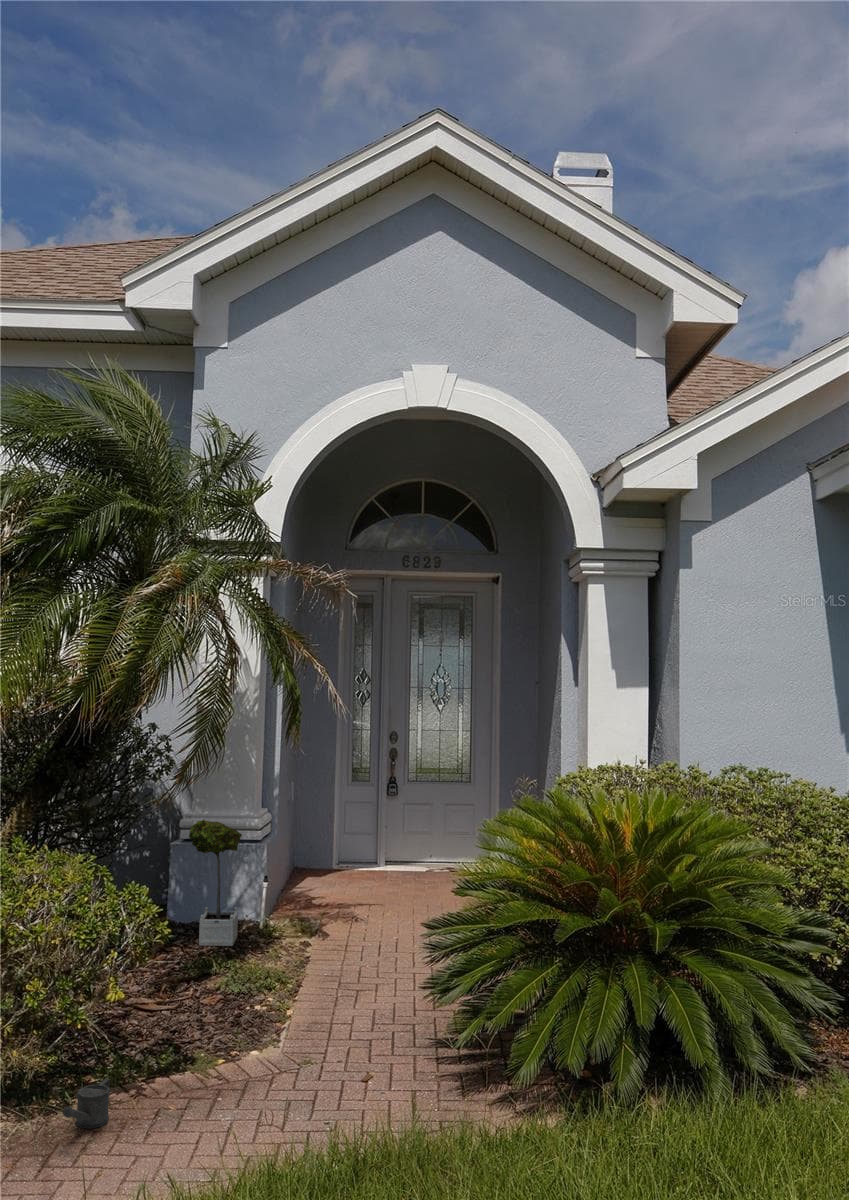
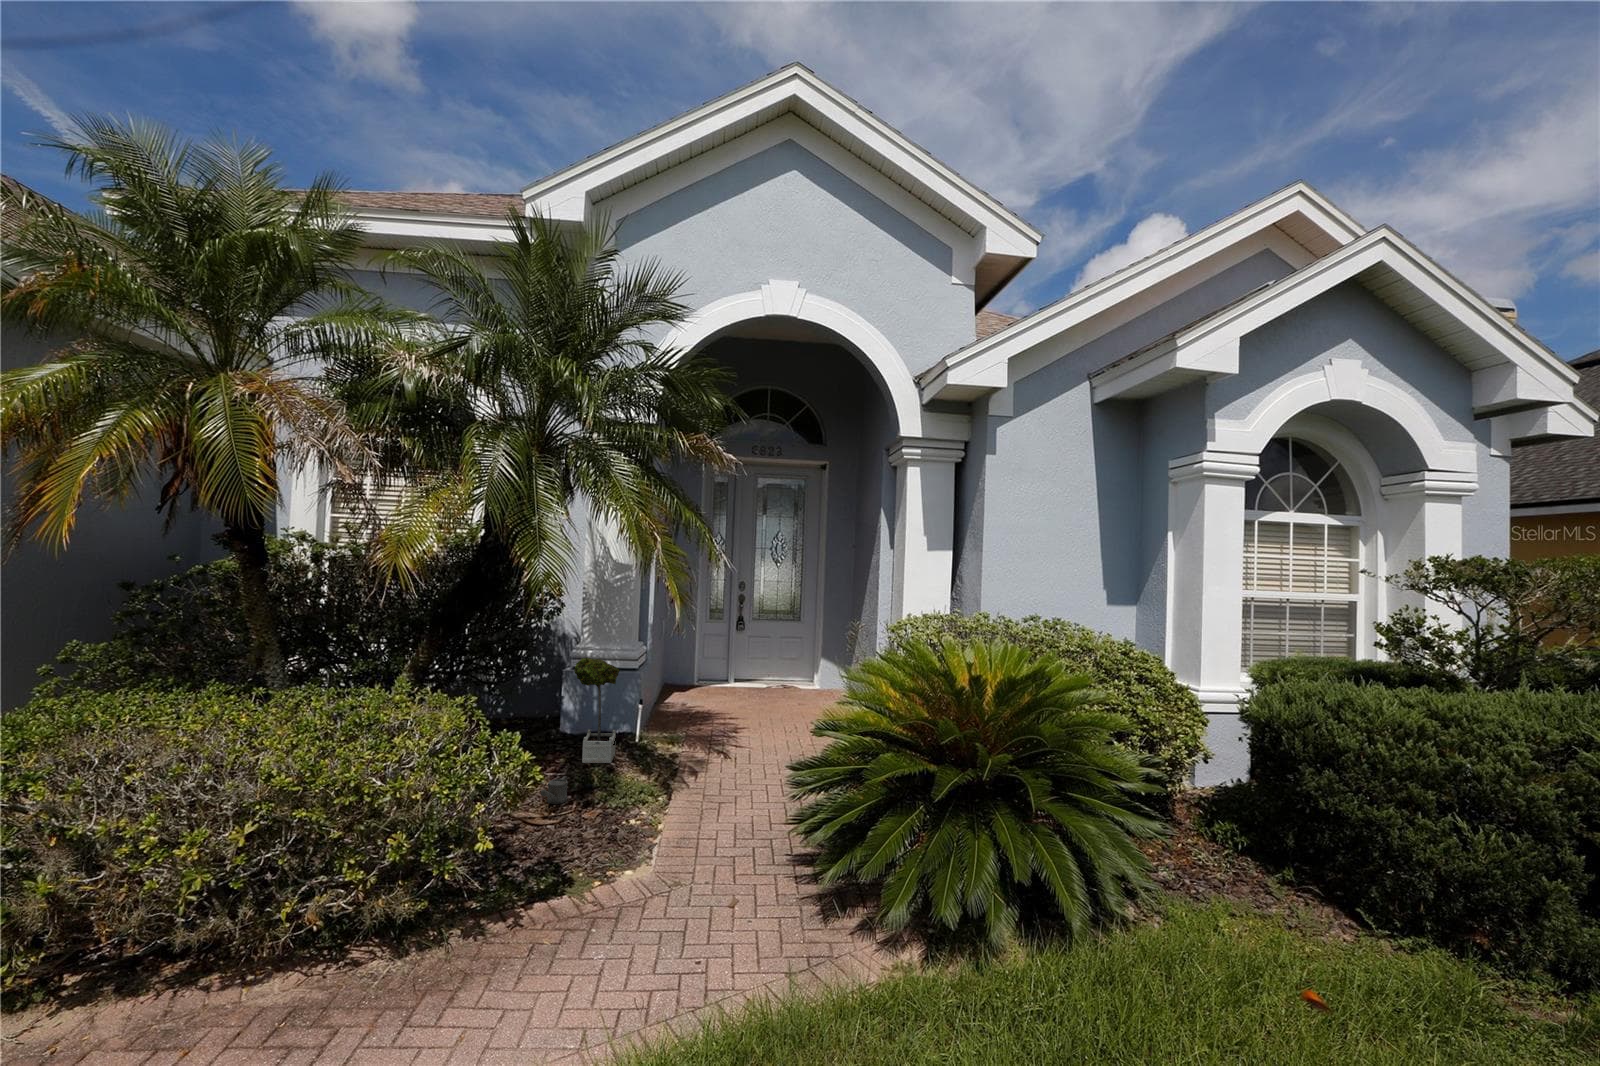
watering can: present [63,1079,110,1129] -> present [541,776,568,804]

